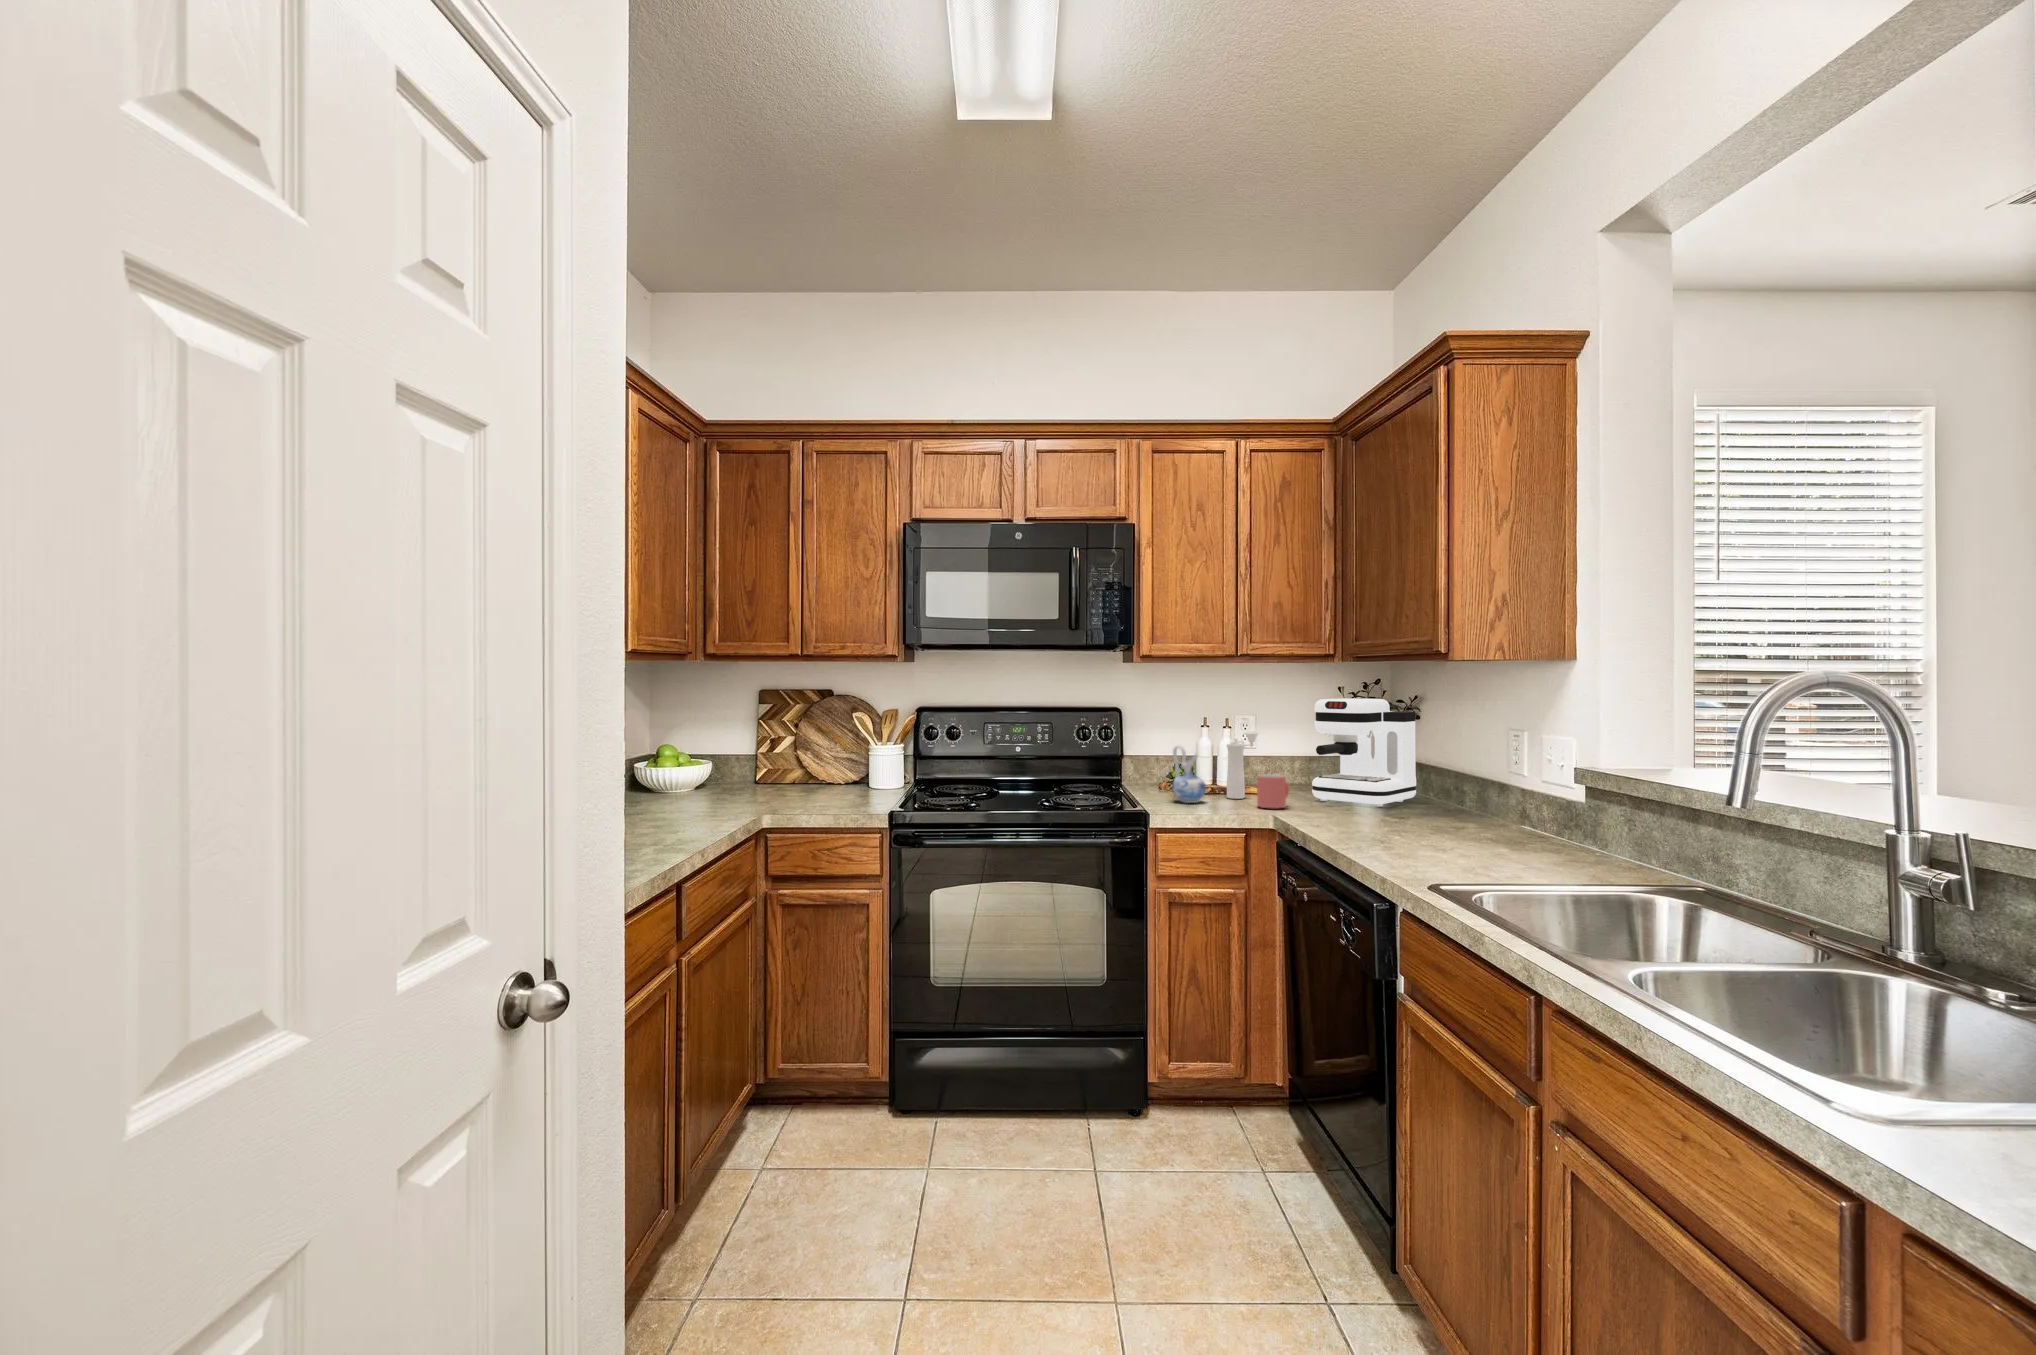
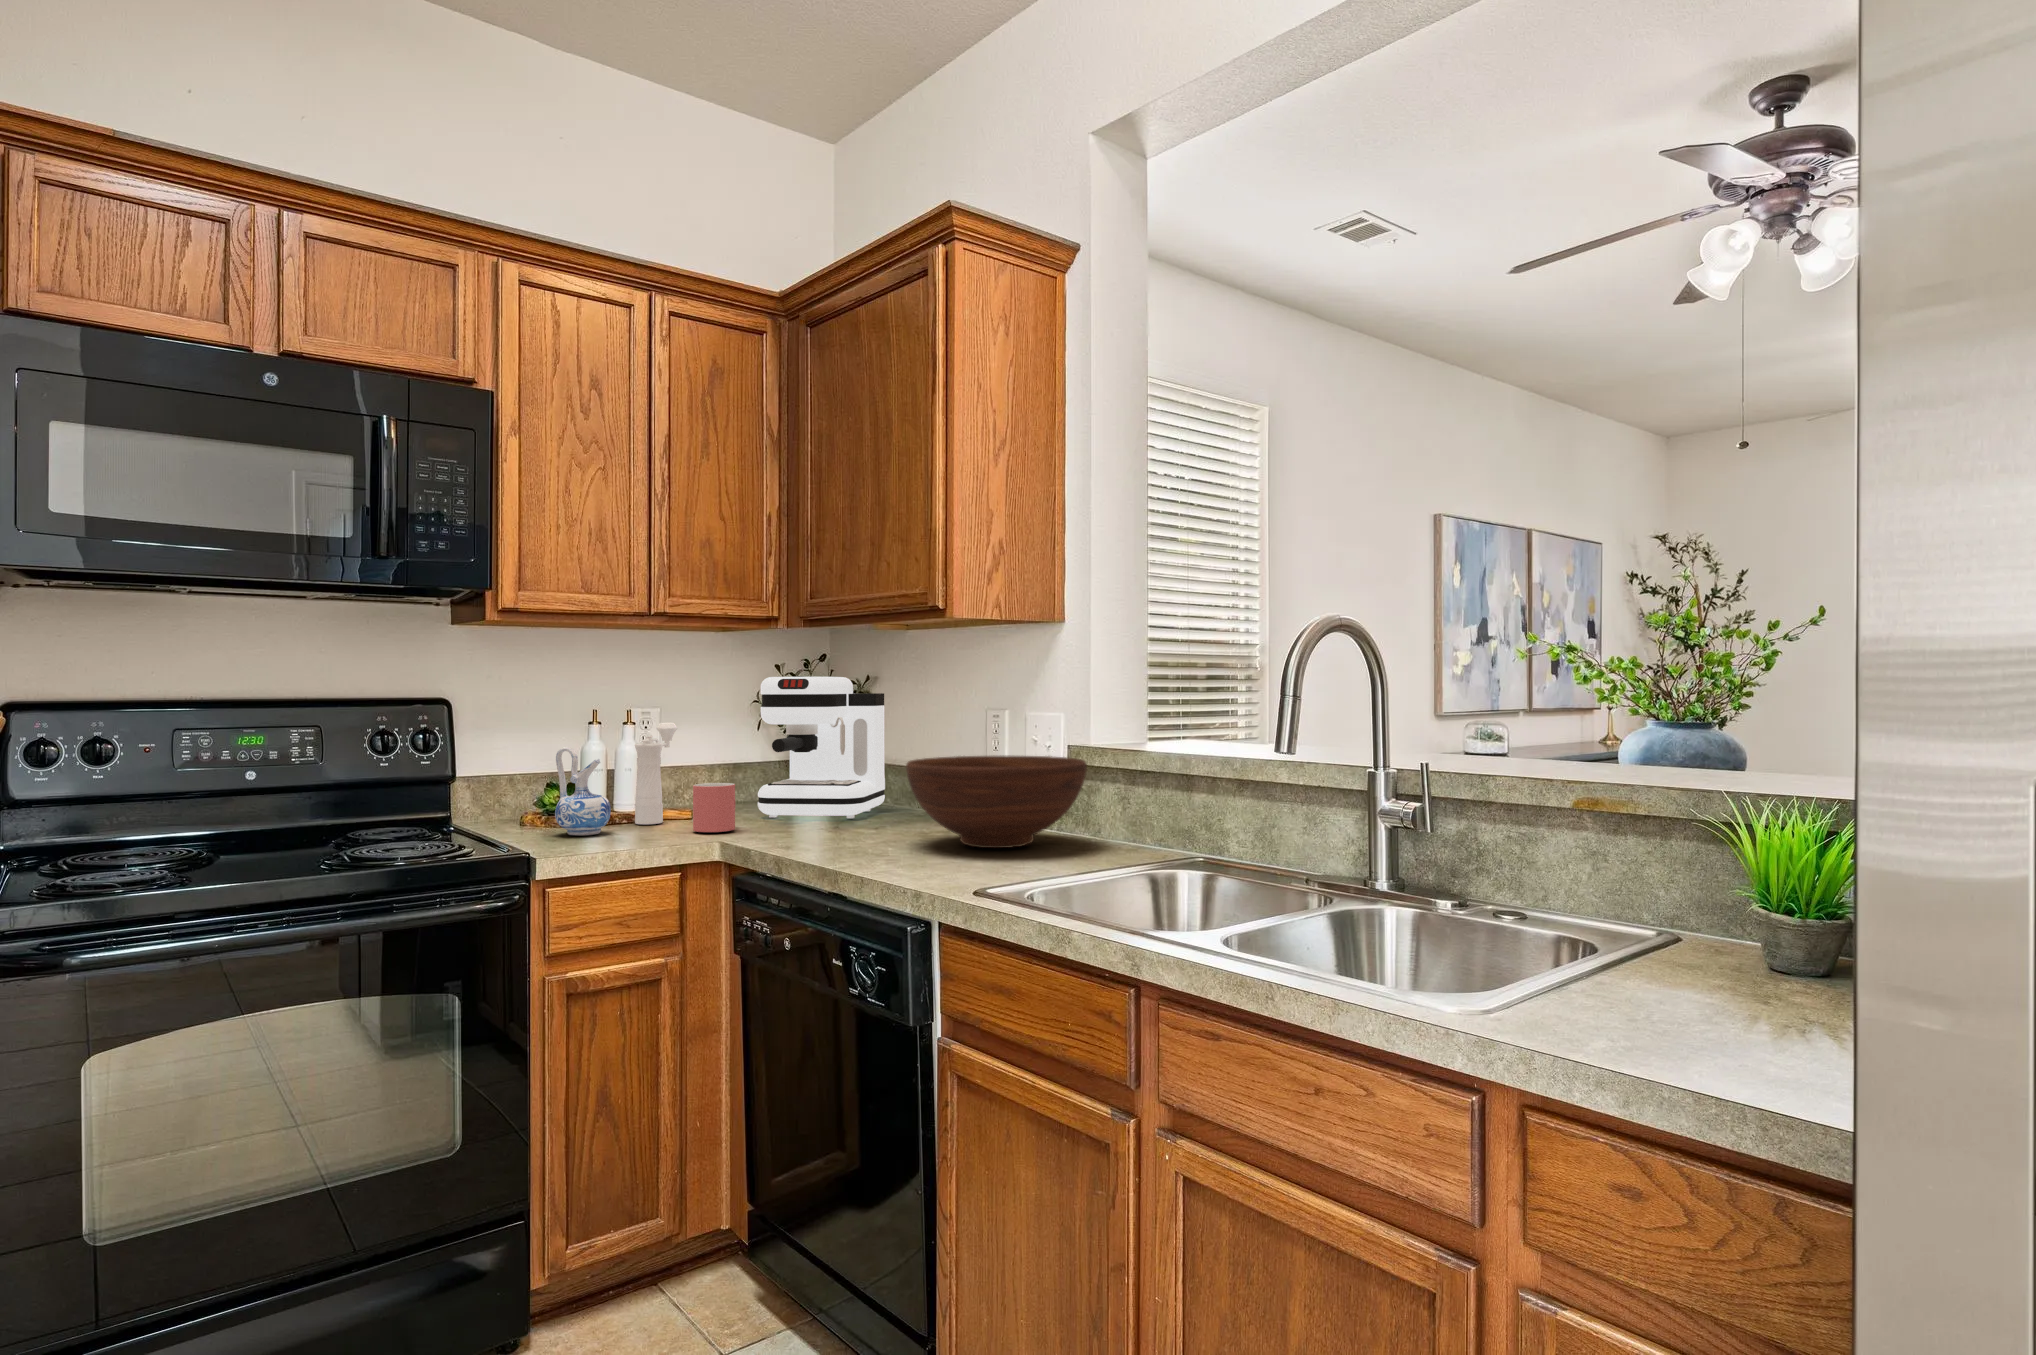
fruit bowl: none [1390,767,1544,841] -> present [906,756,1087,848]

